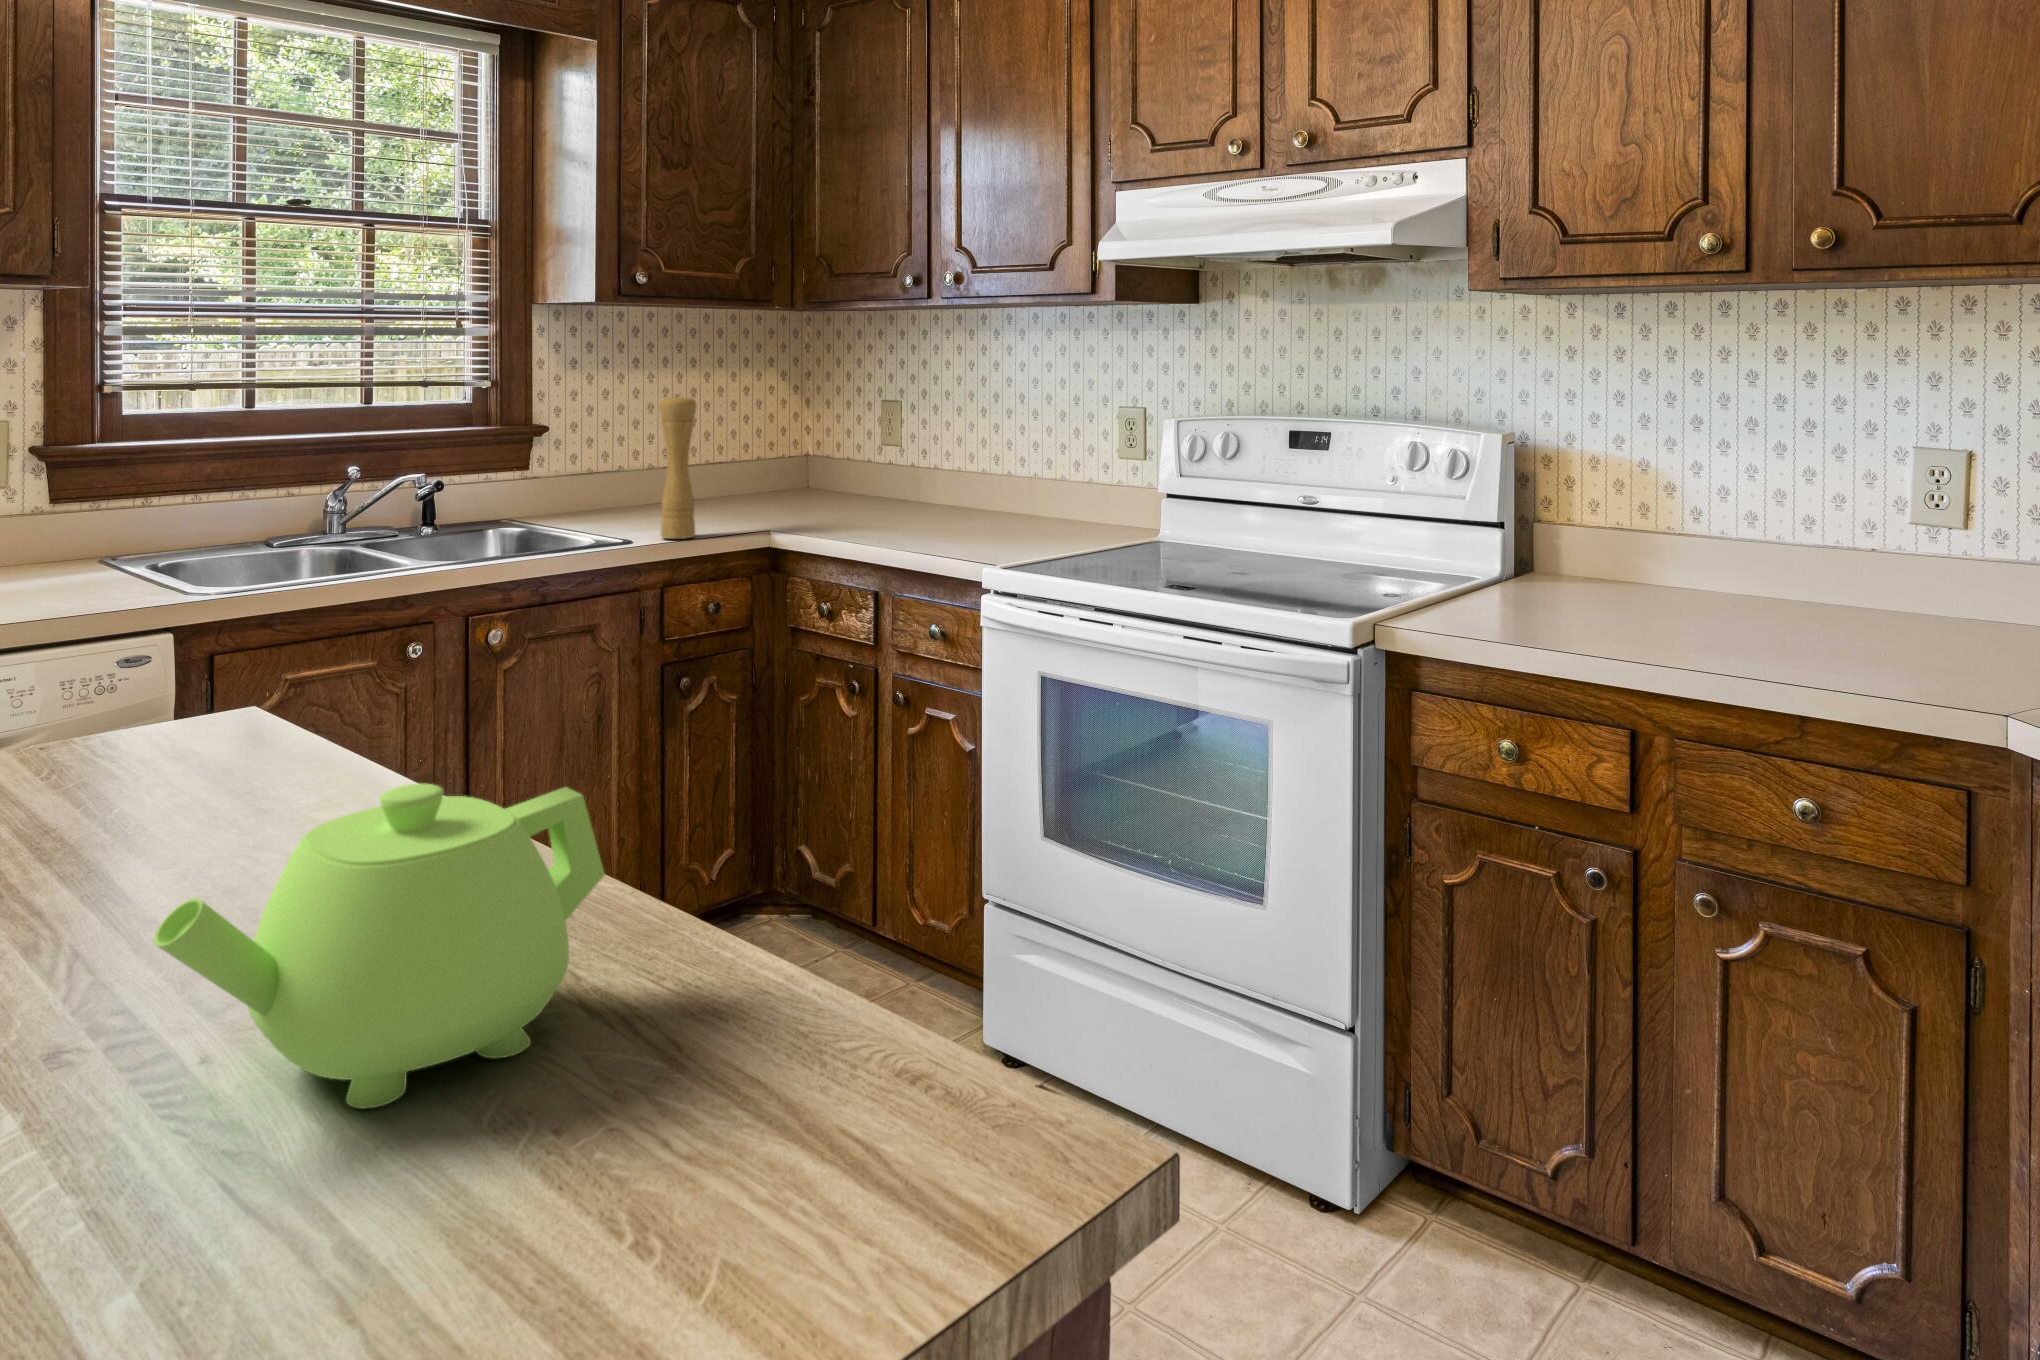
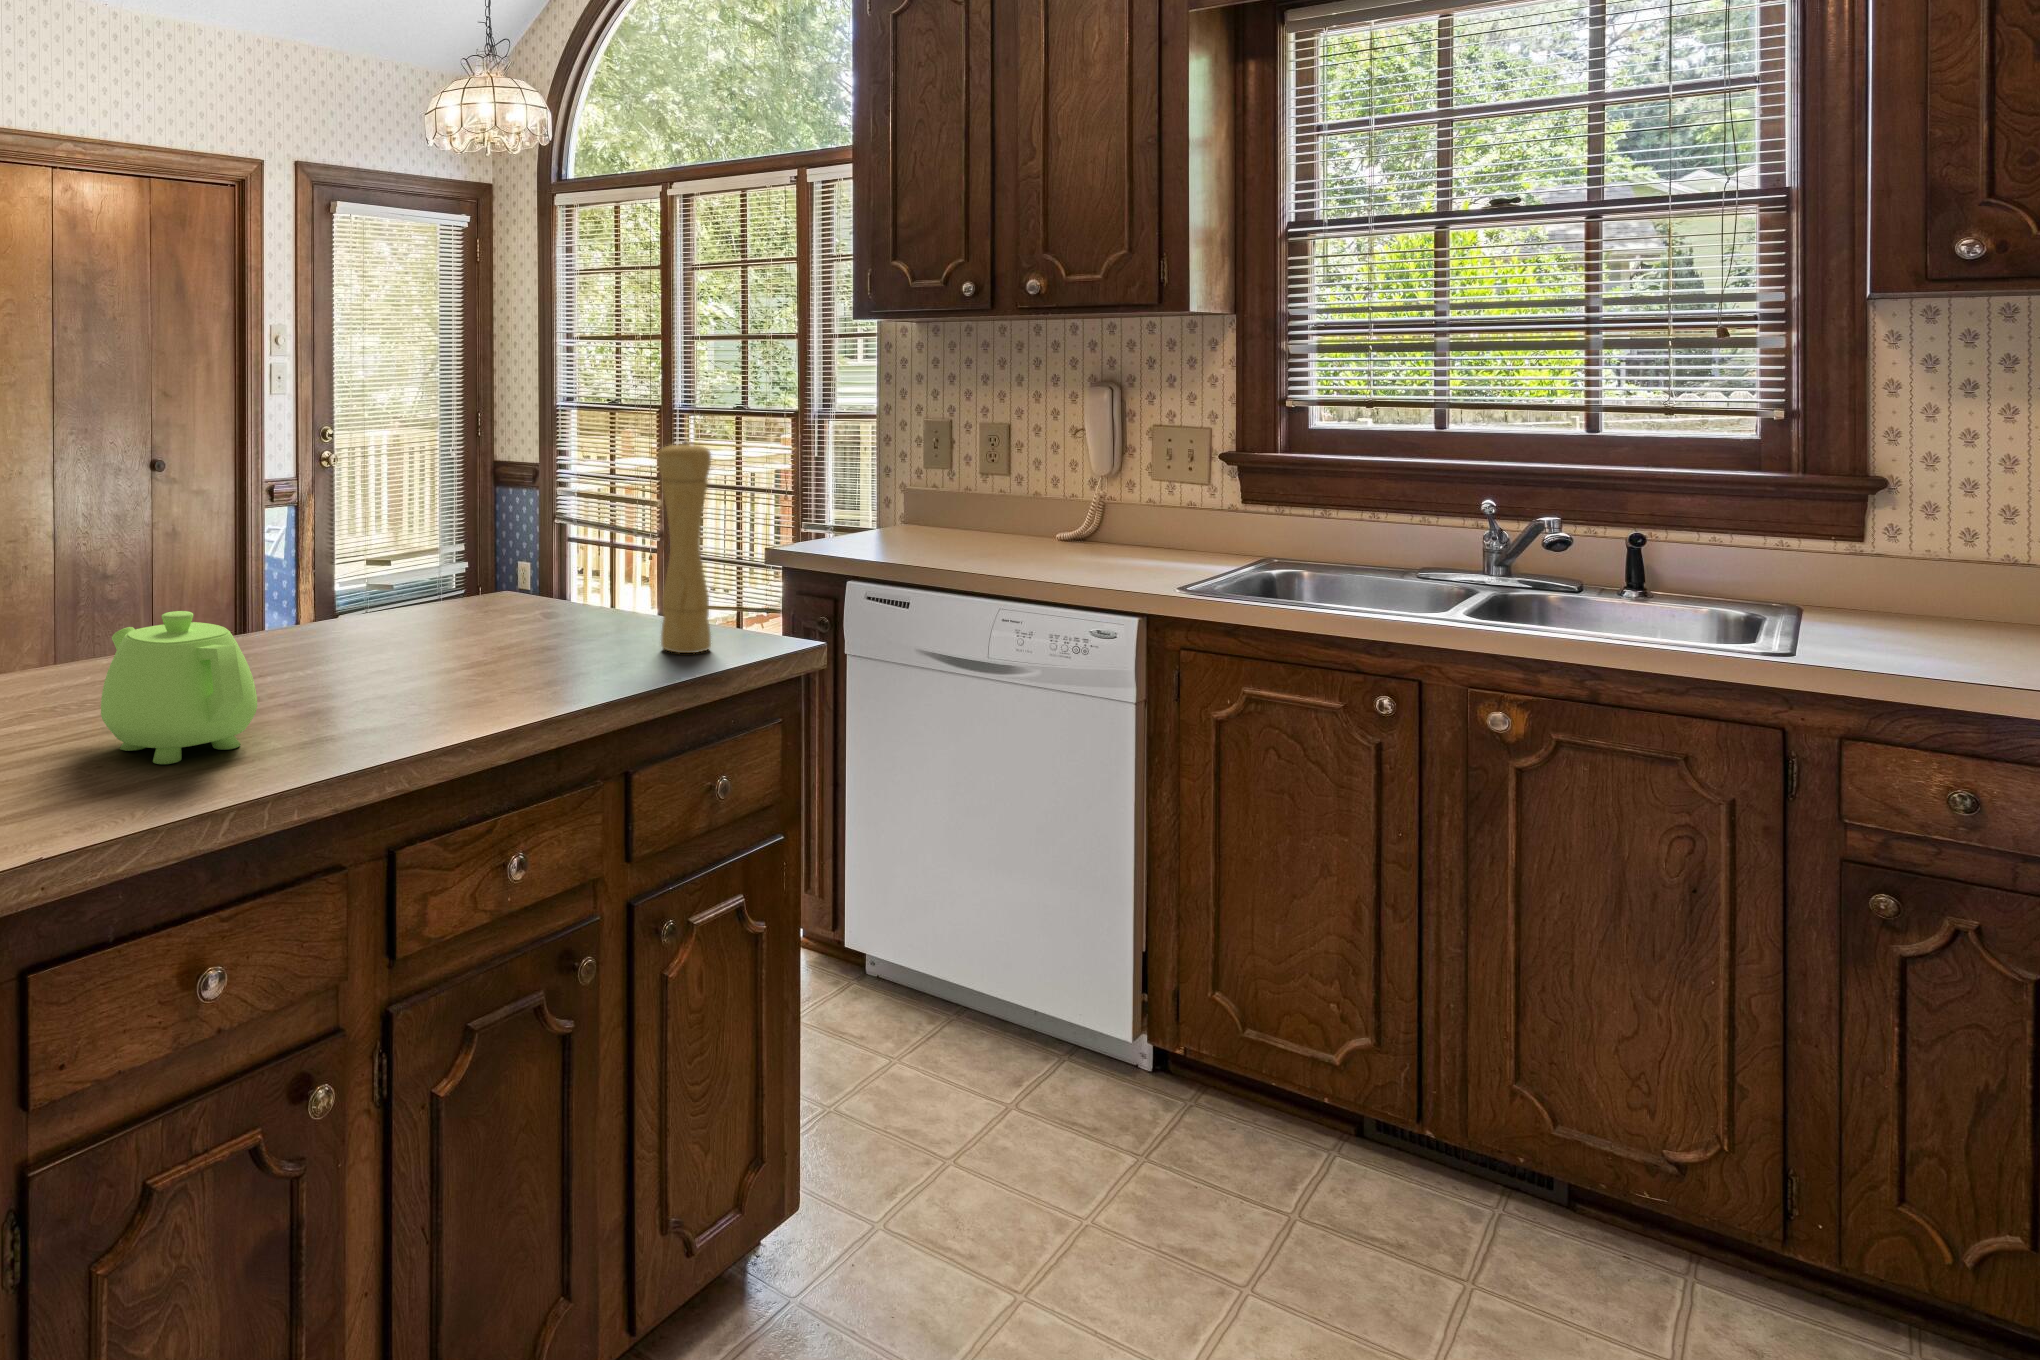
pepper mill: present [659,394,697,539] -> present [658,441,711,653]

